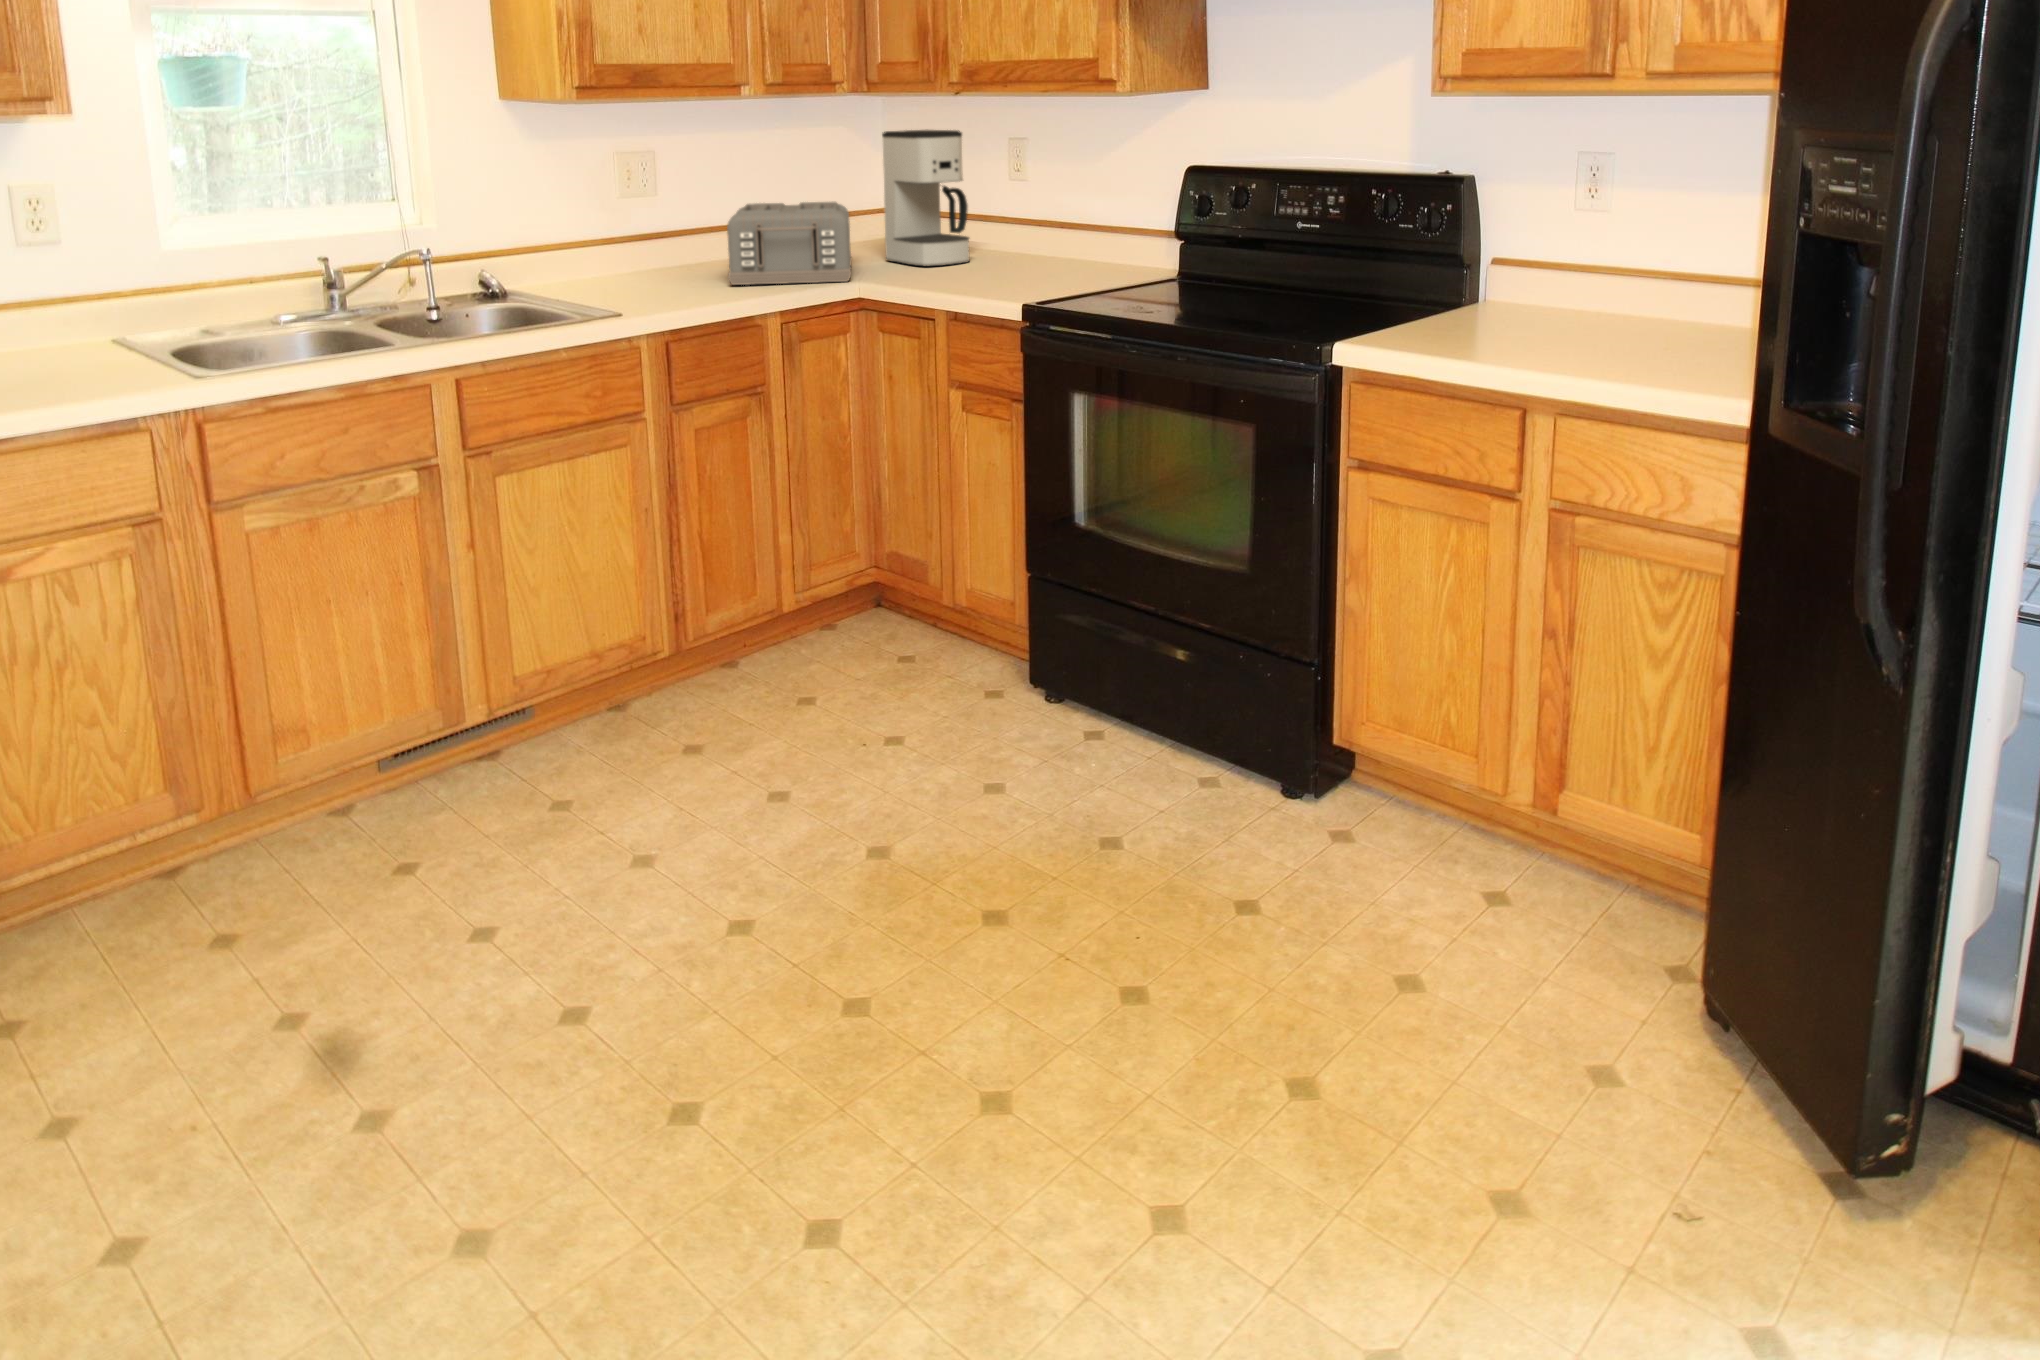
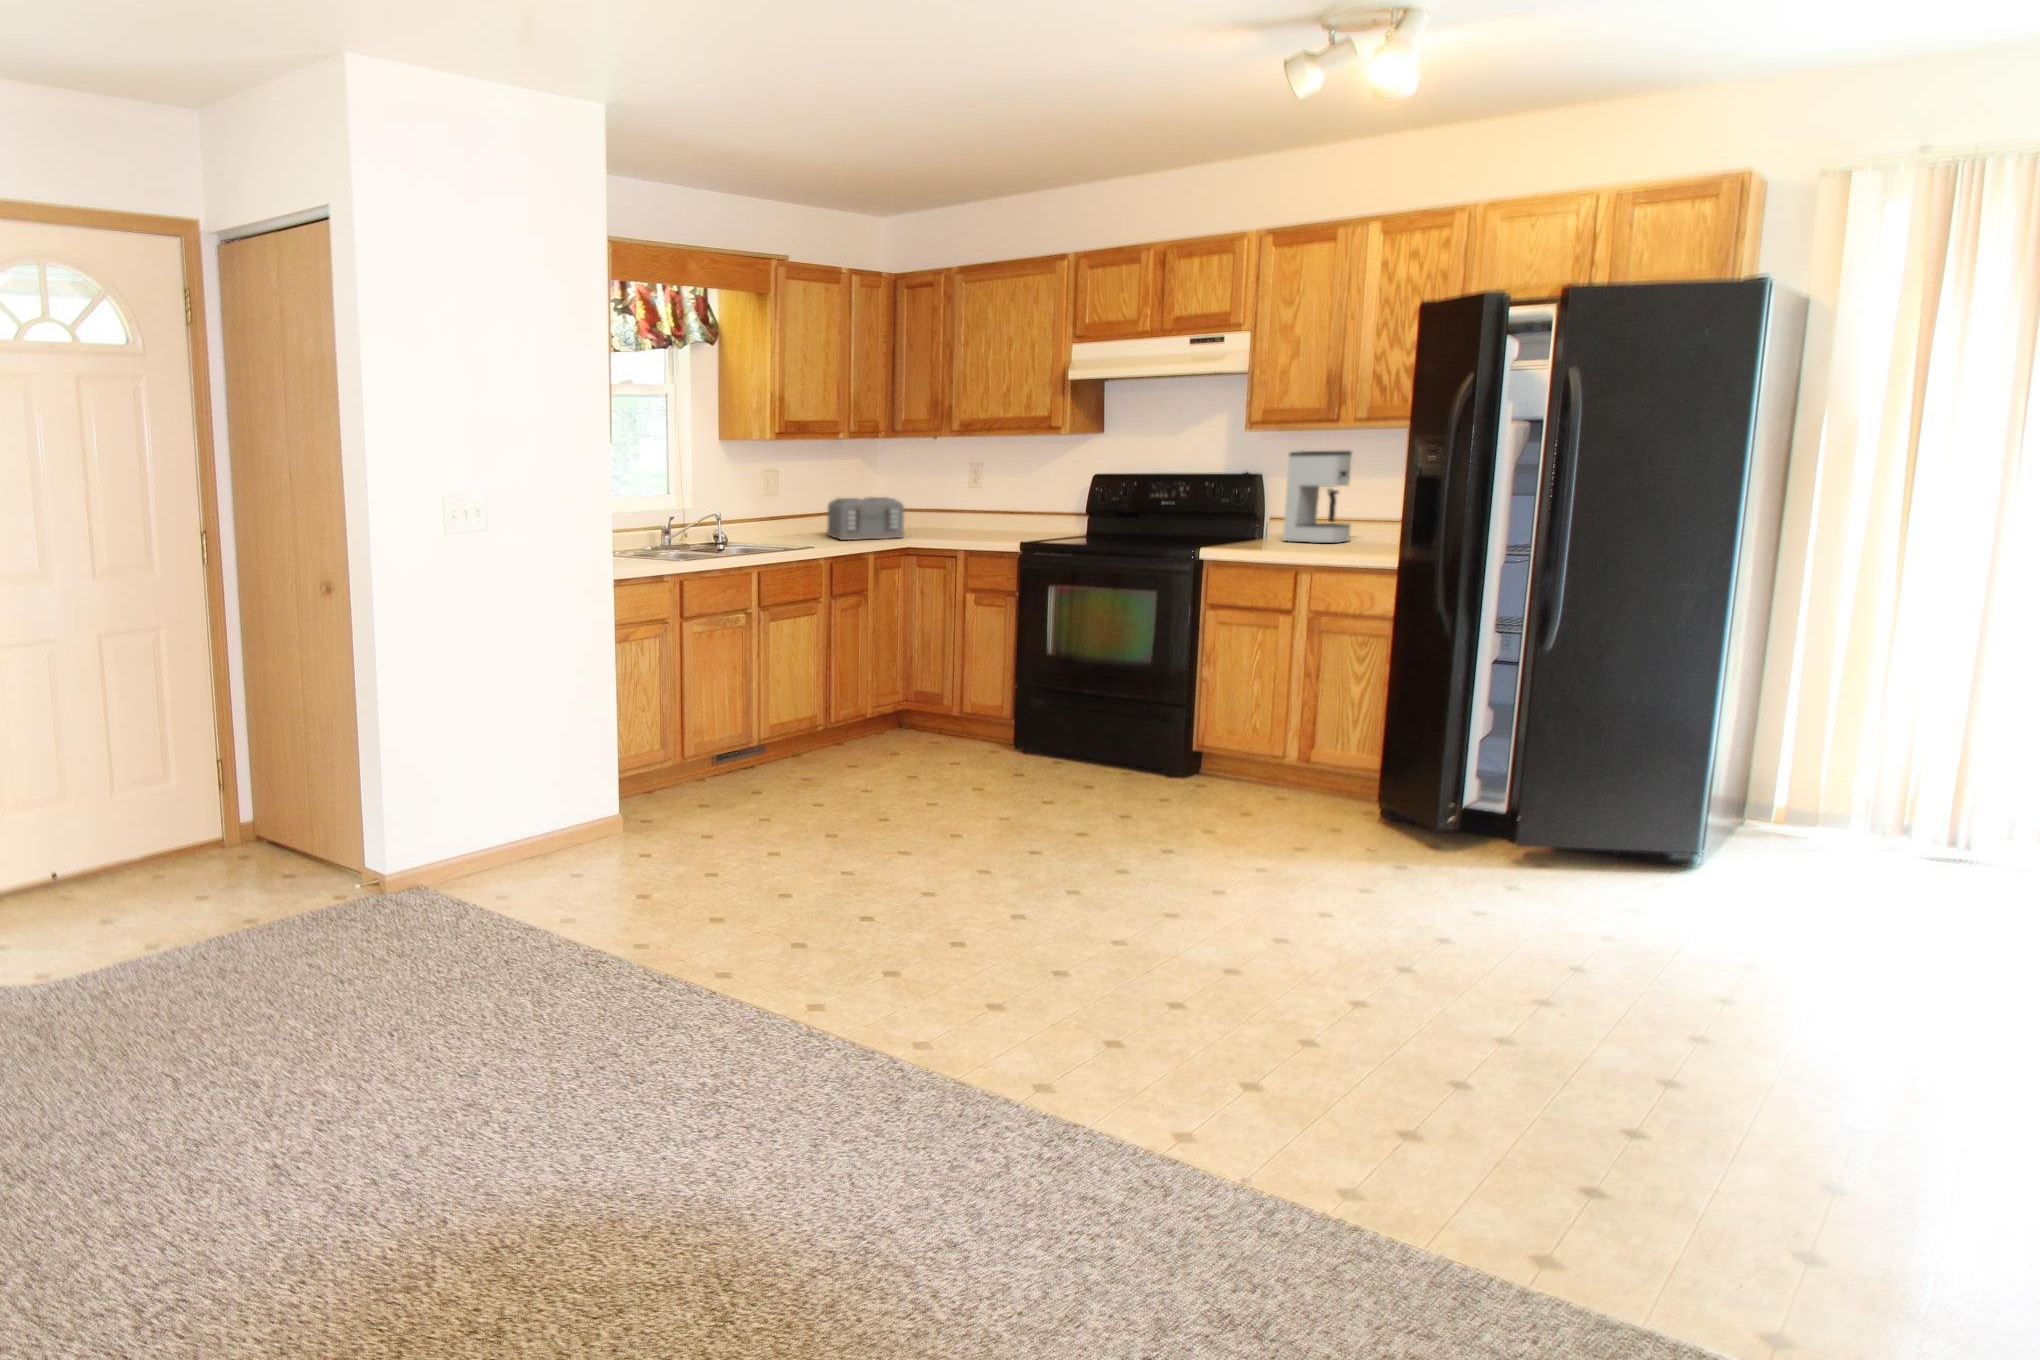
coffee maker: present [882,130,970,267] -> present [1283,451,1352,543]

